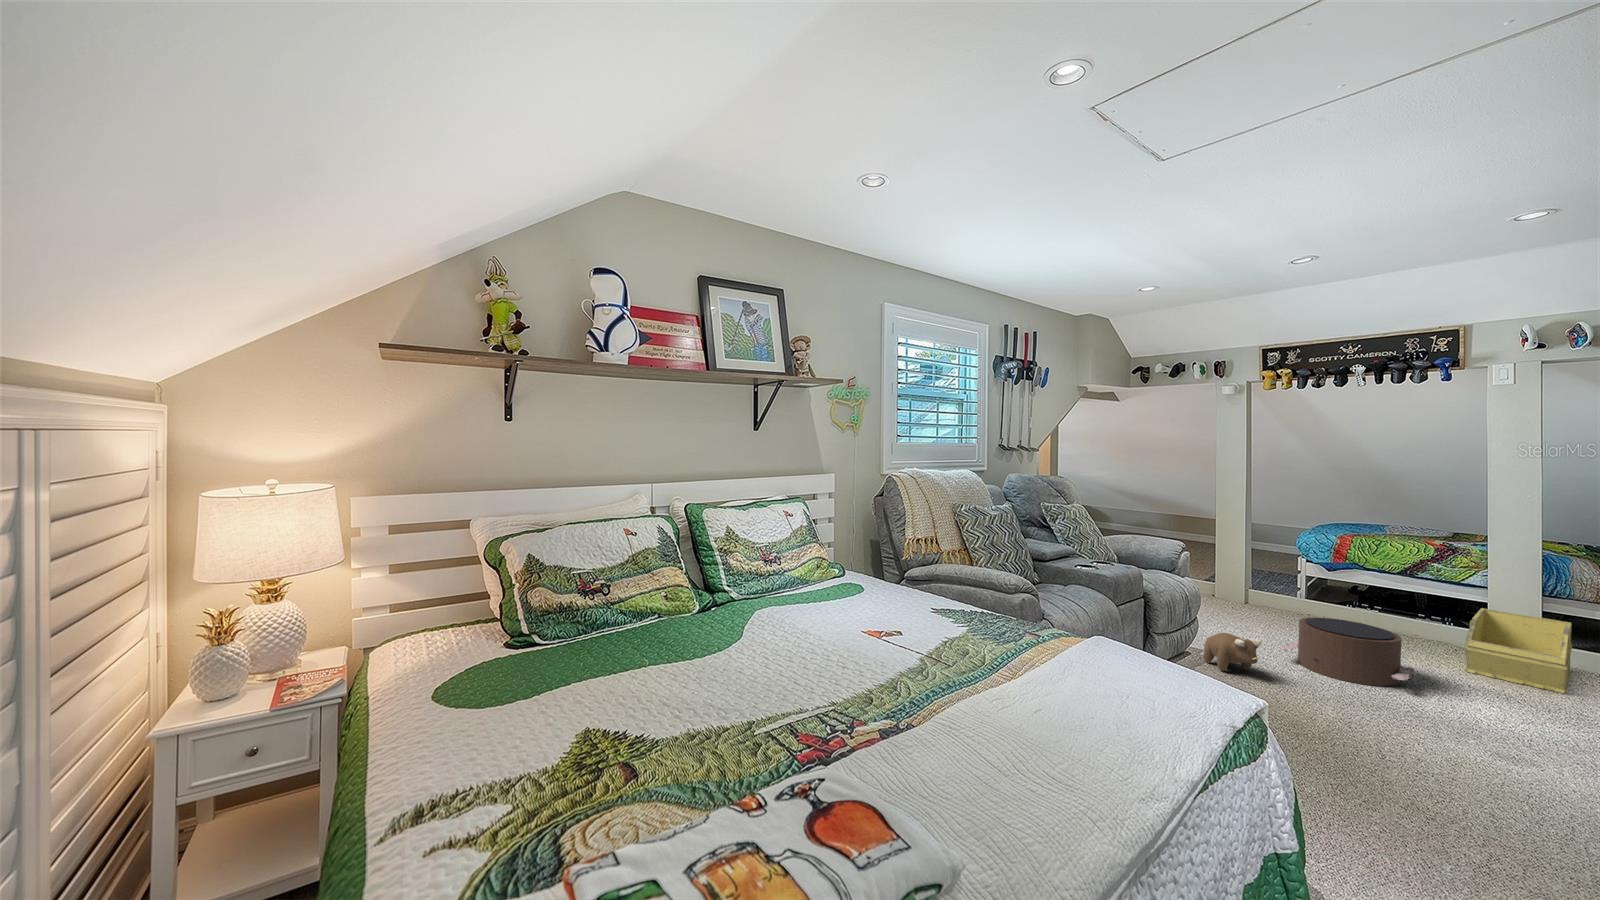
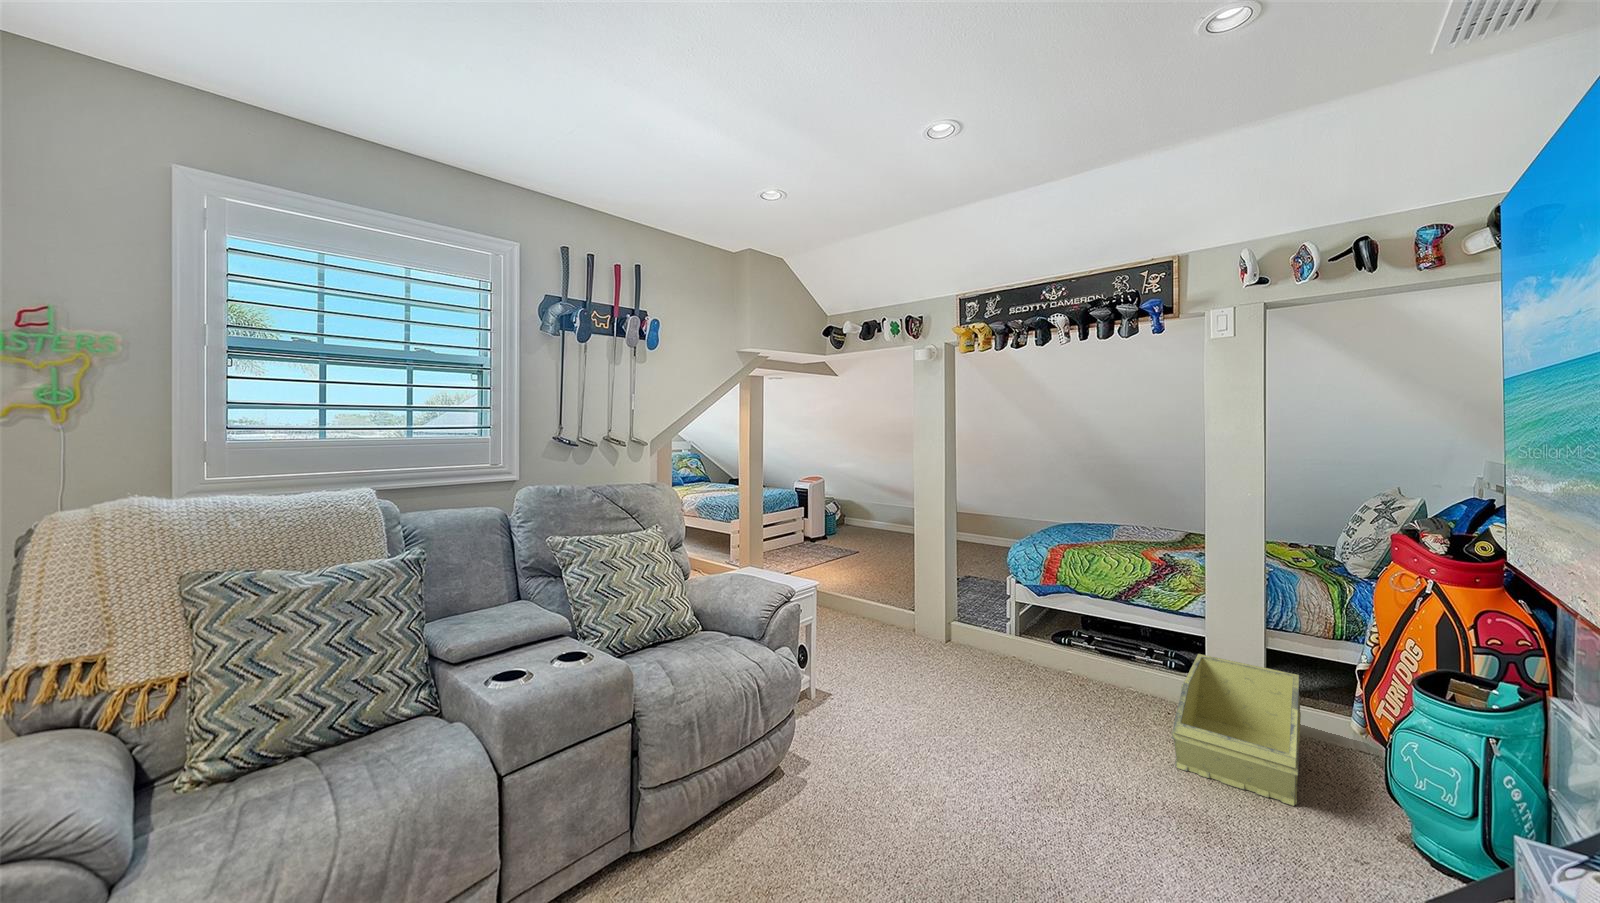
pouf: present [1281,618,1414,686] -> none [922,701,1100,838]
plush toy: present [1204,633,1262,671] -> none [793,760,863,839]

